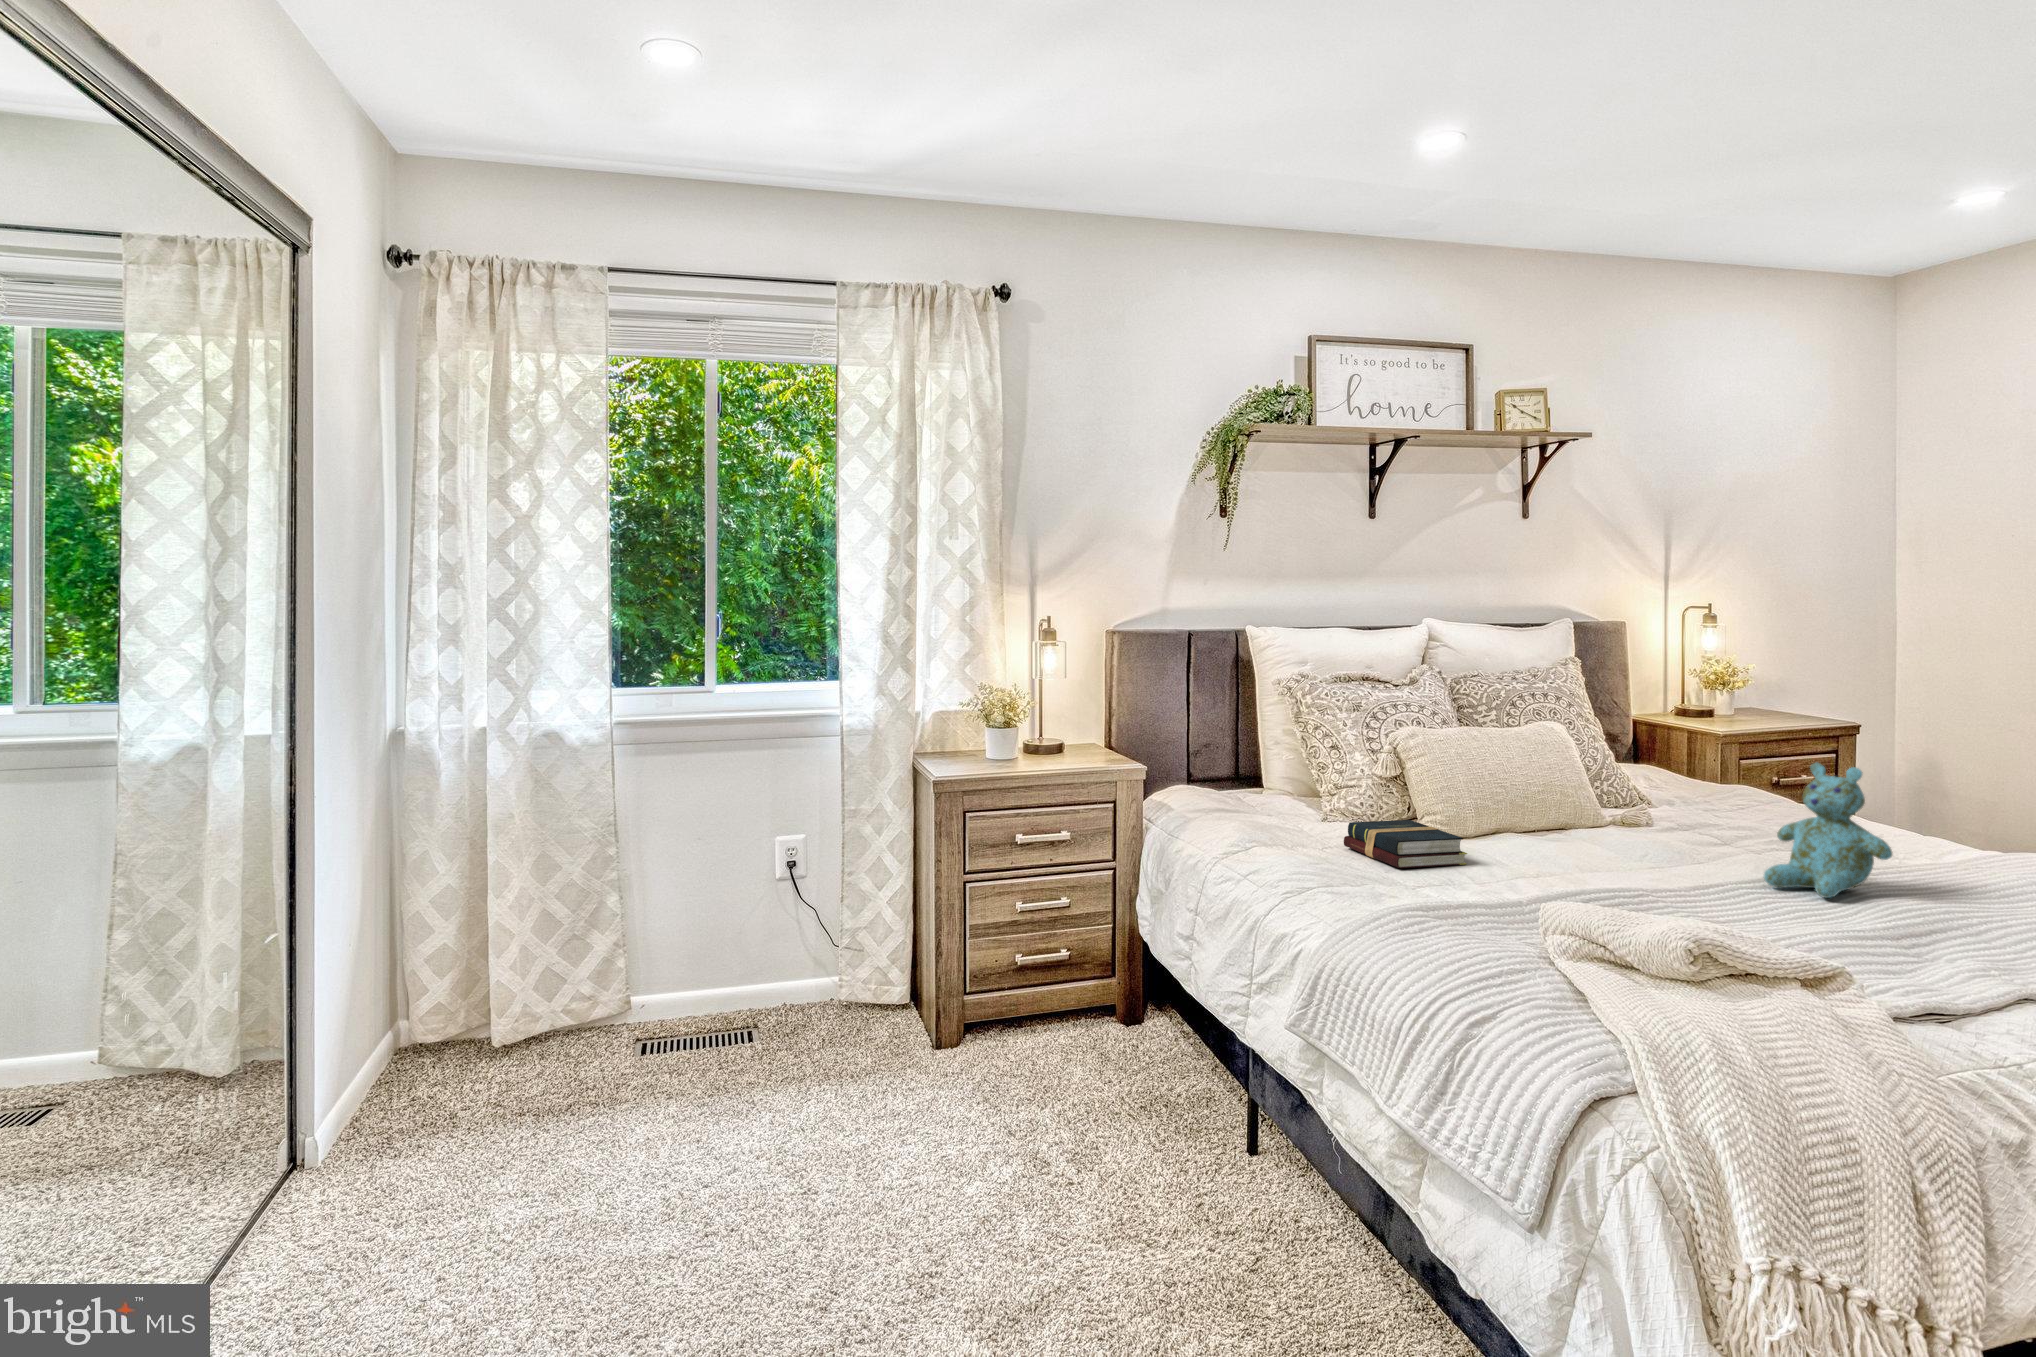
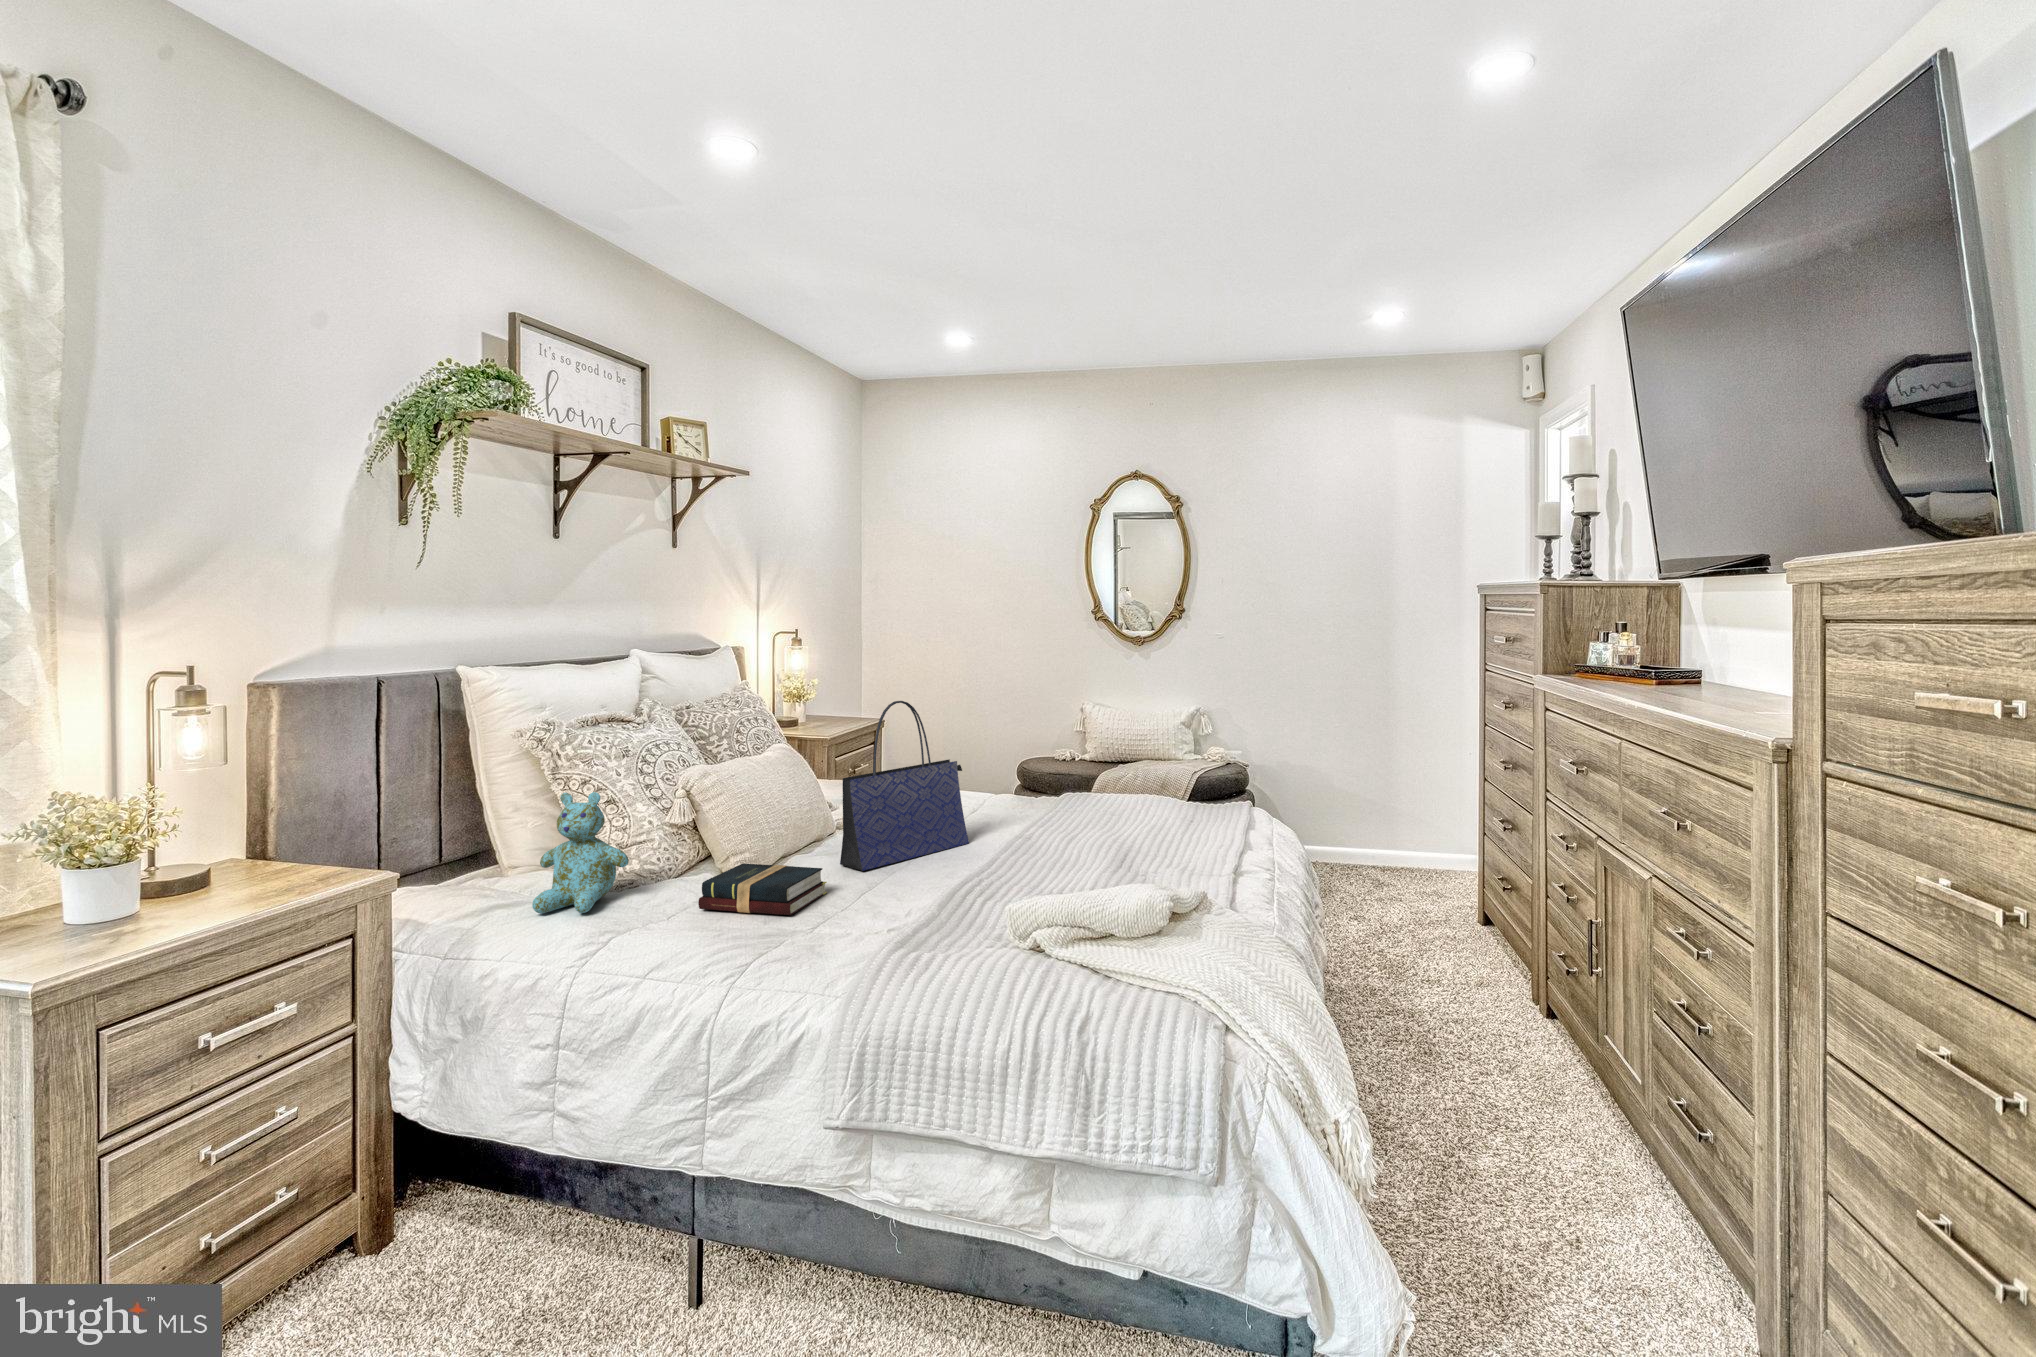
tote bag: none [1527,682,1723,869] -> present [840,701,969,871]
stuffed bear: present [1764,763,1892,898] -> present [532,792,629,913]

